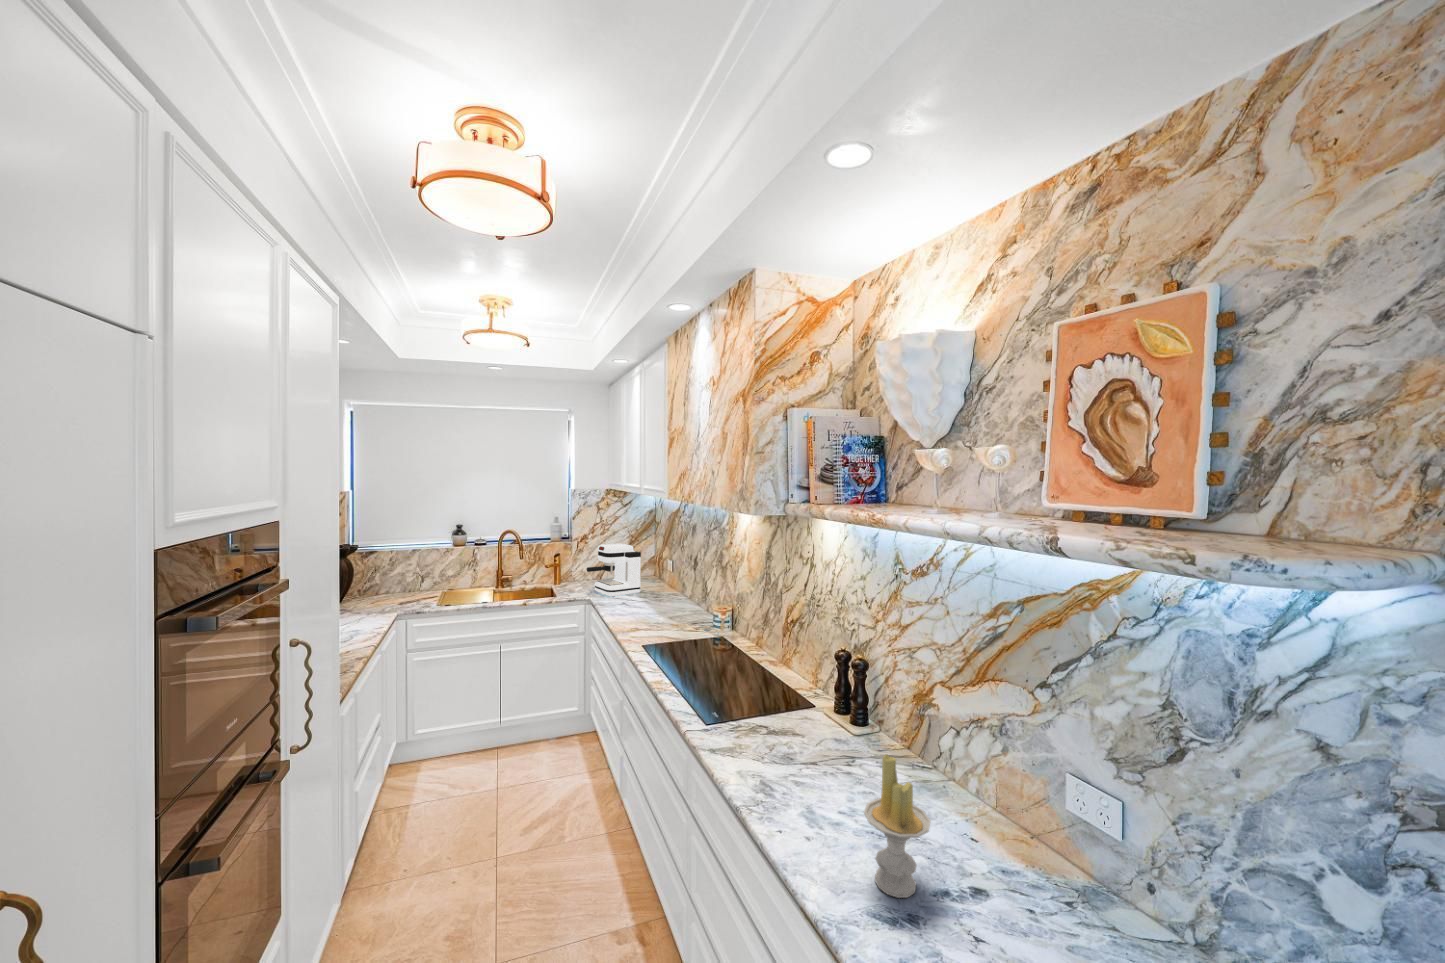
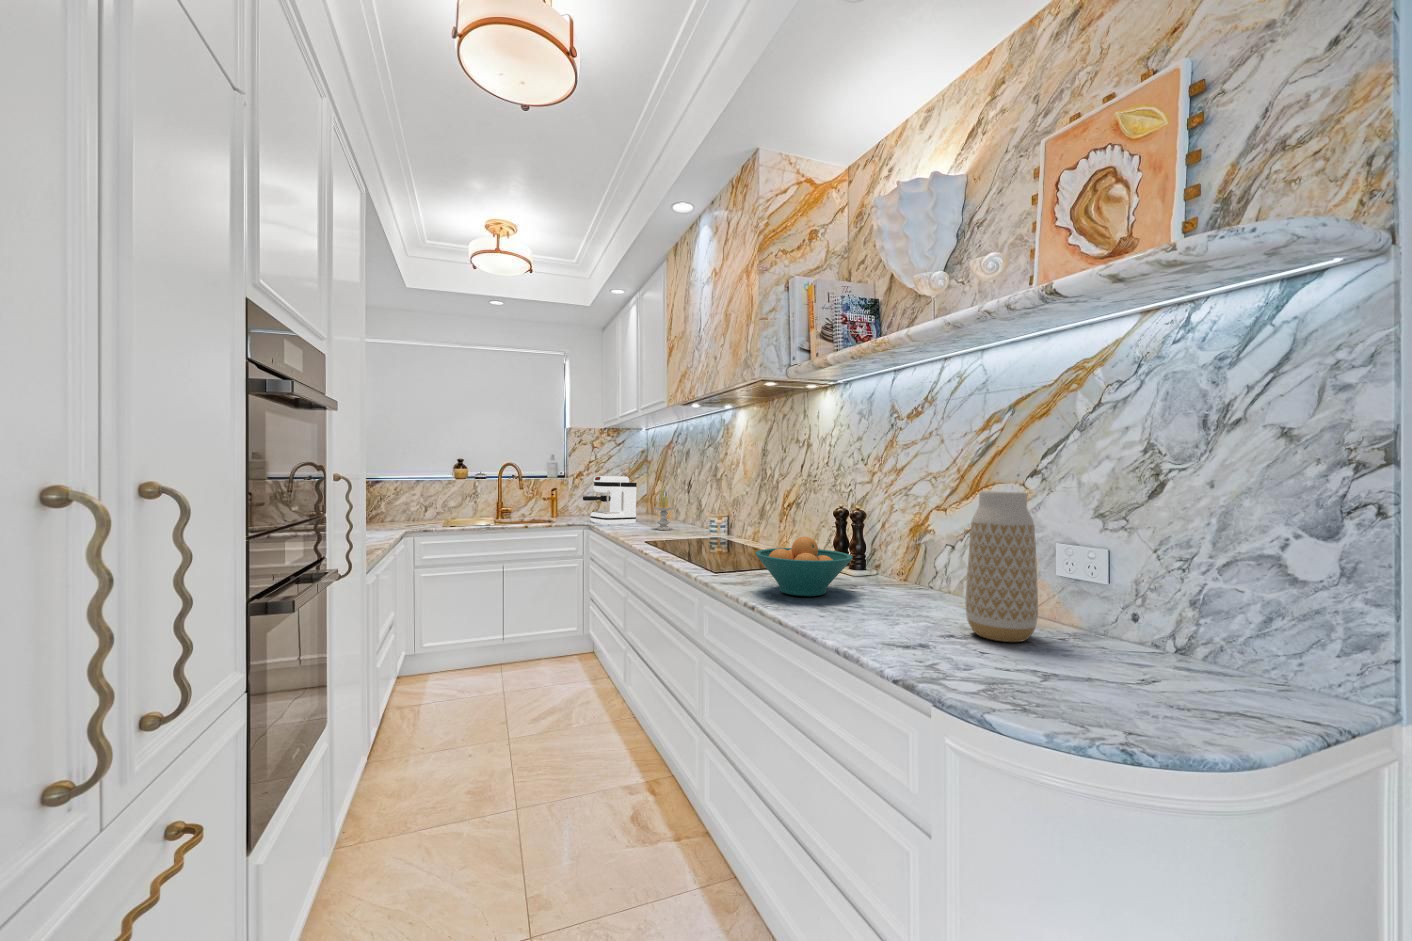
fruit bowl: none [750,706,851,777] -> present [755,537,853,596]
vase: none [969,720,1046,901] -> present [965,491,1038,642]
candle: present [864,755,930,898] -> present [654,489,674,530]

